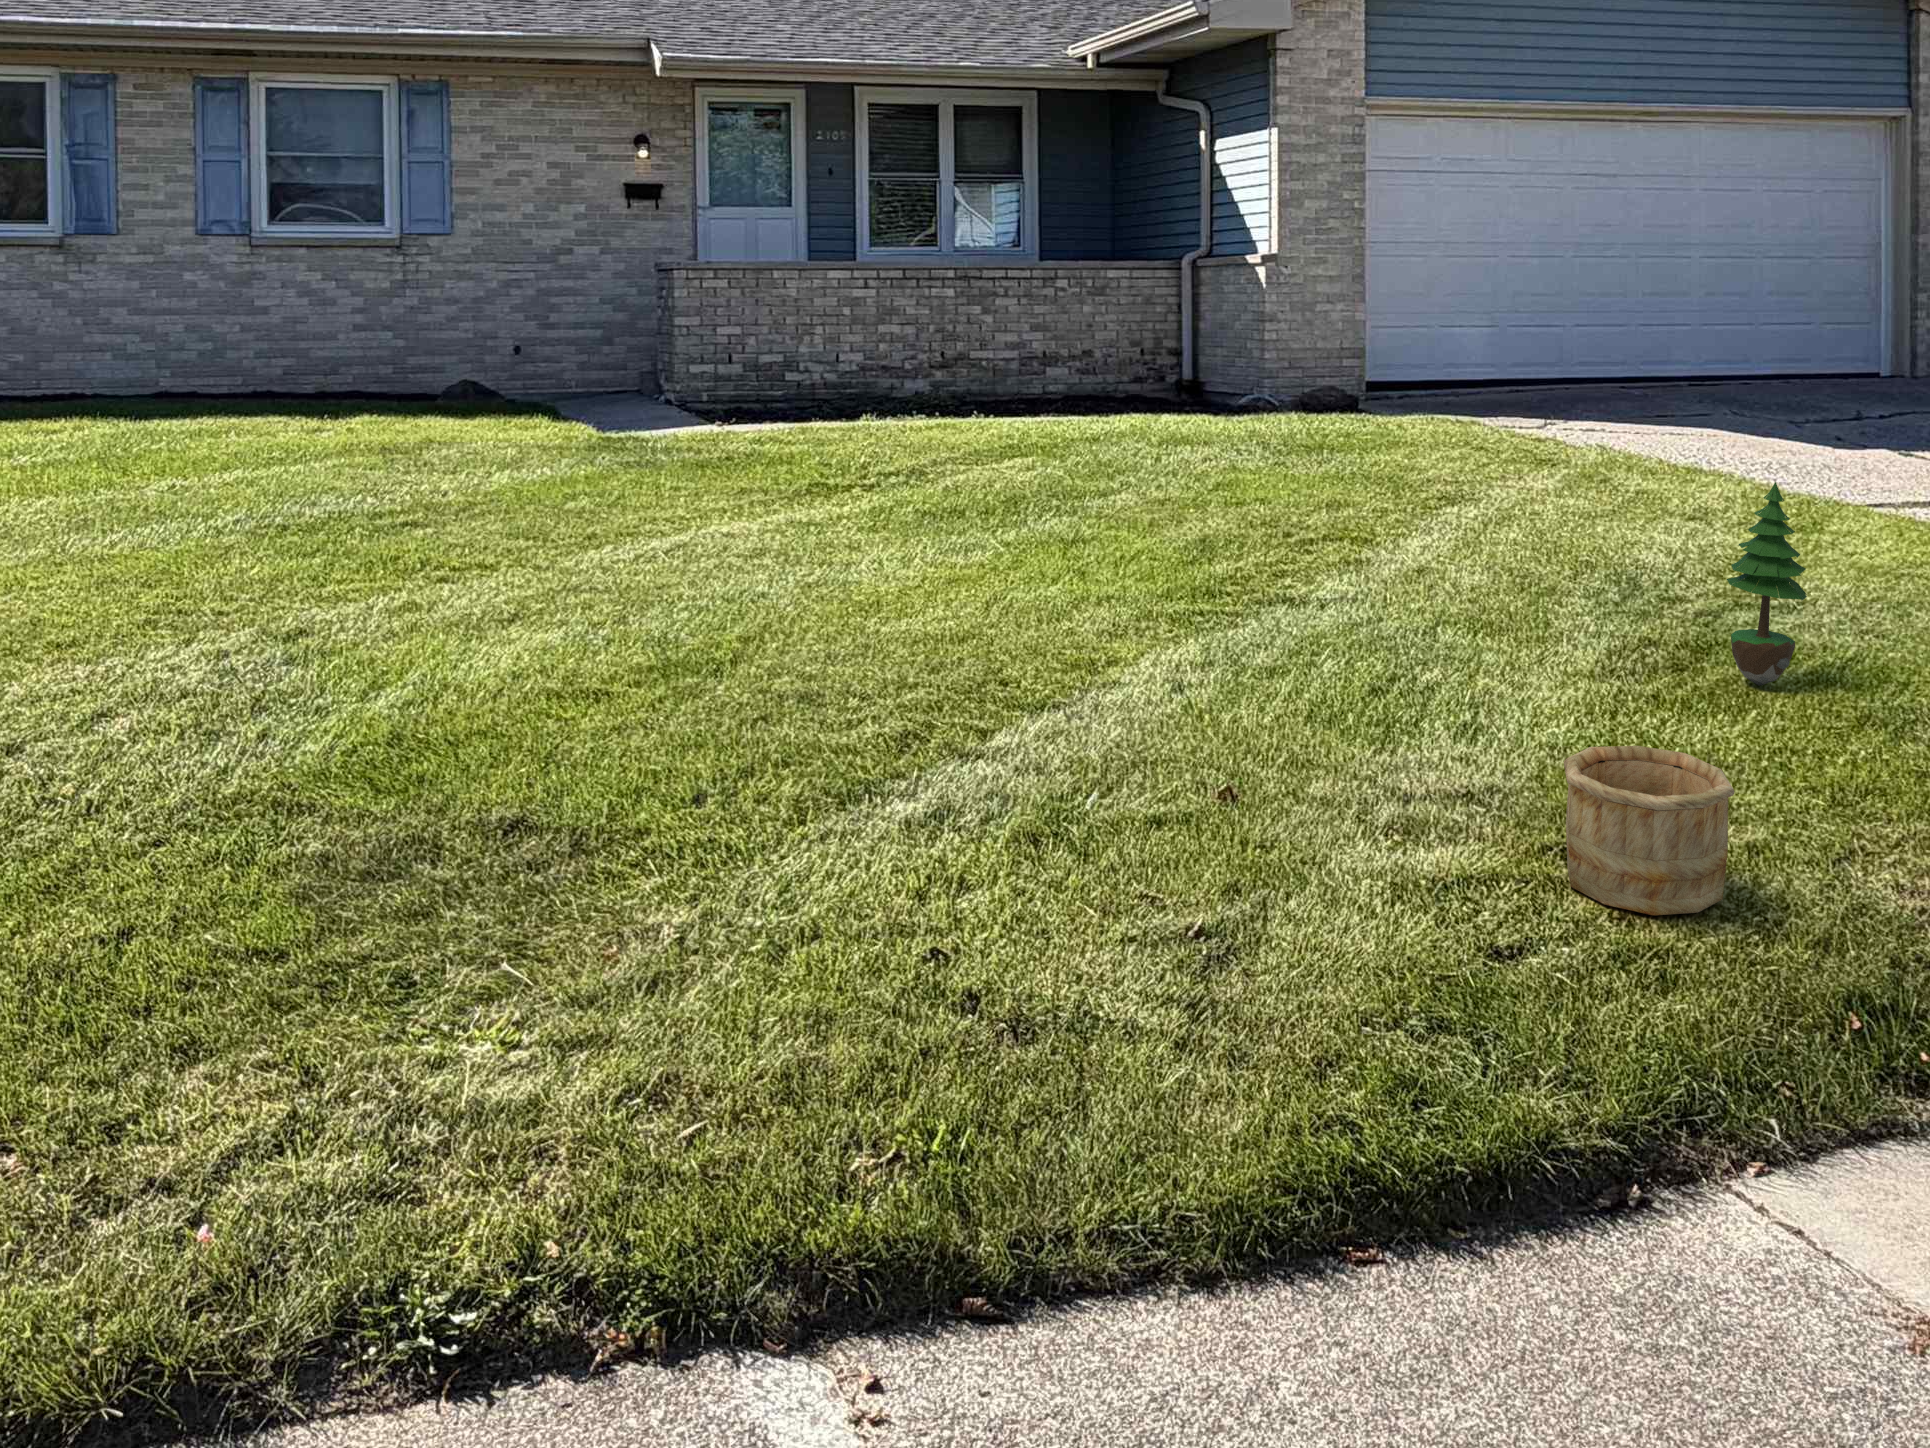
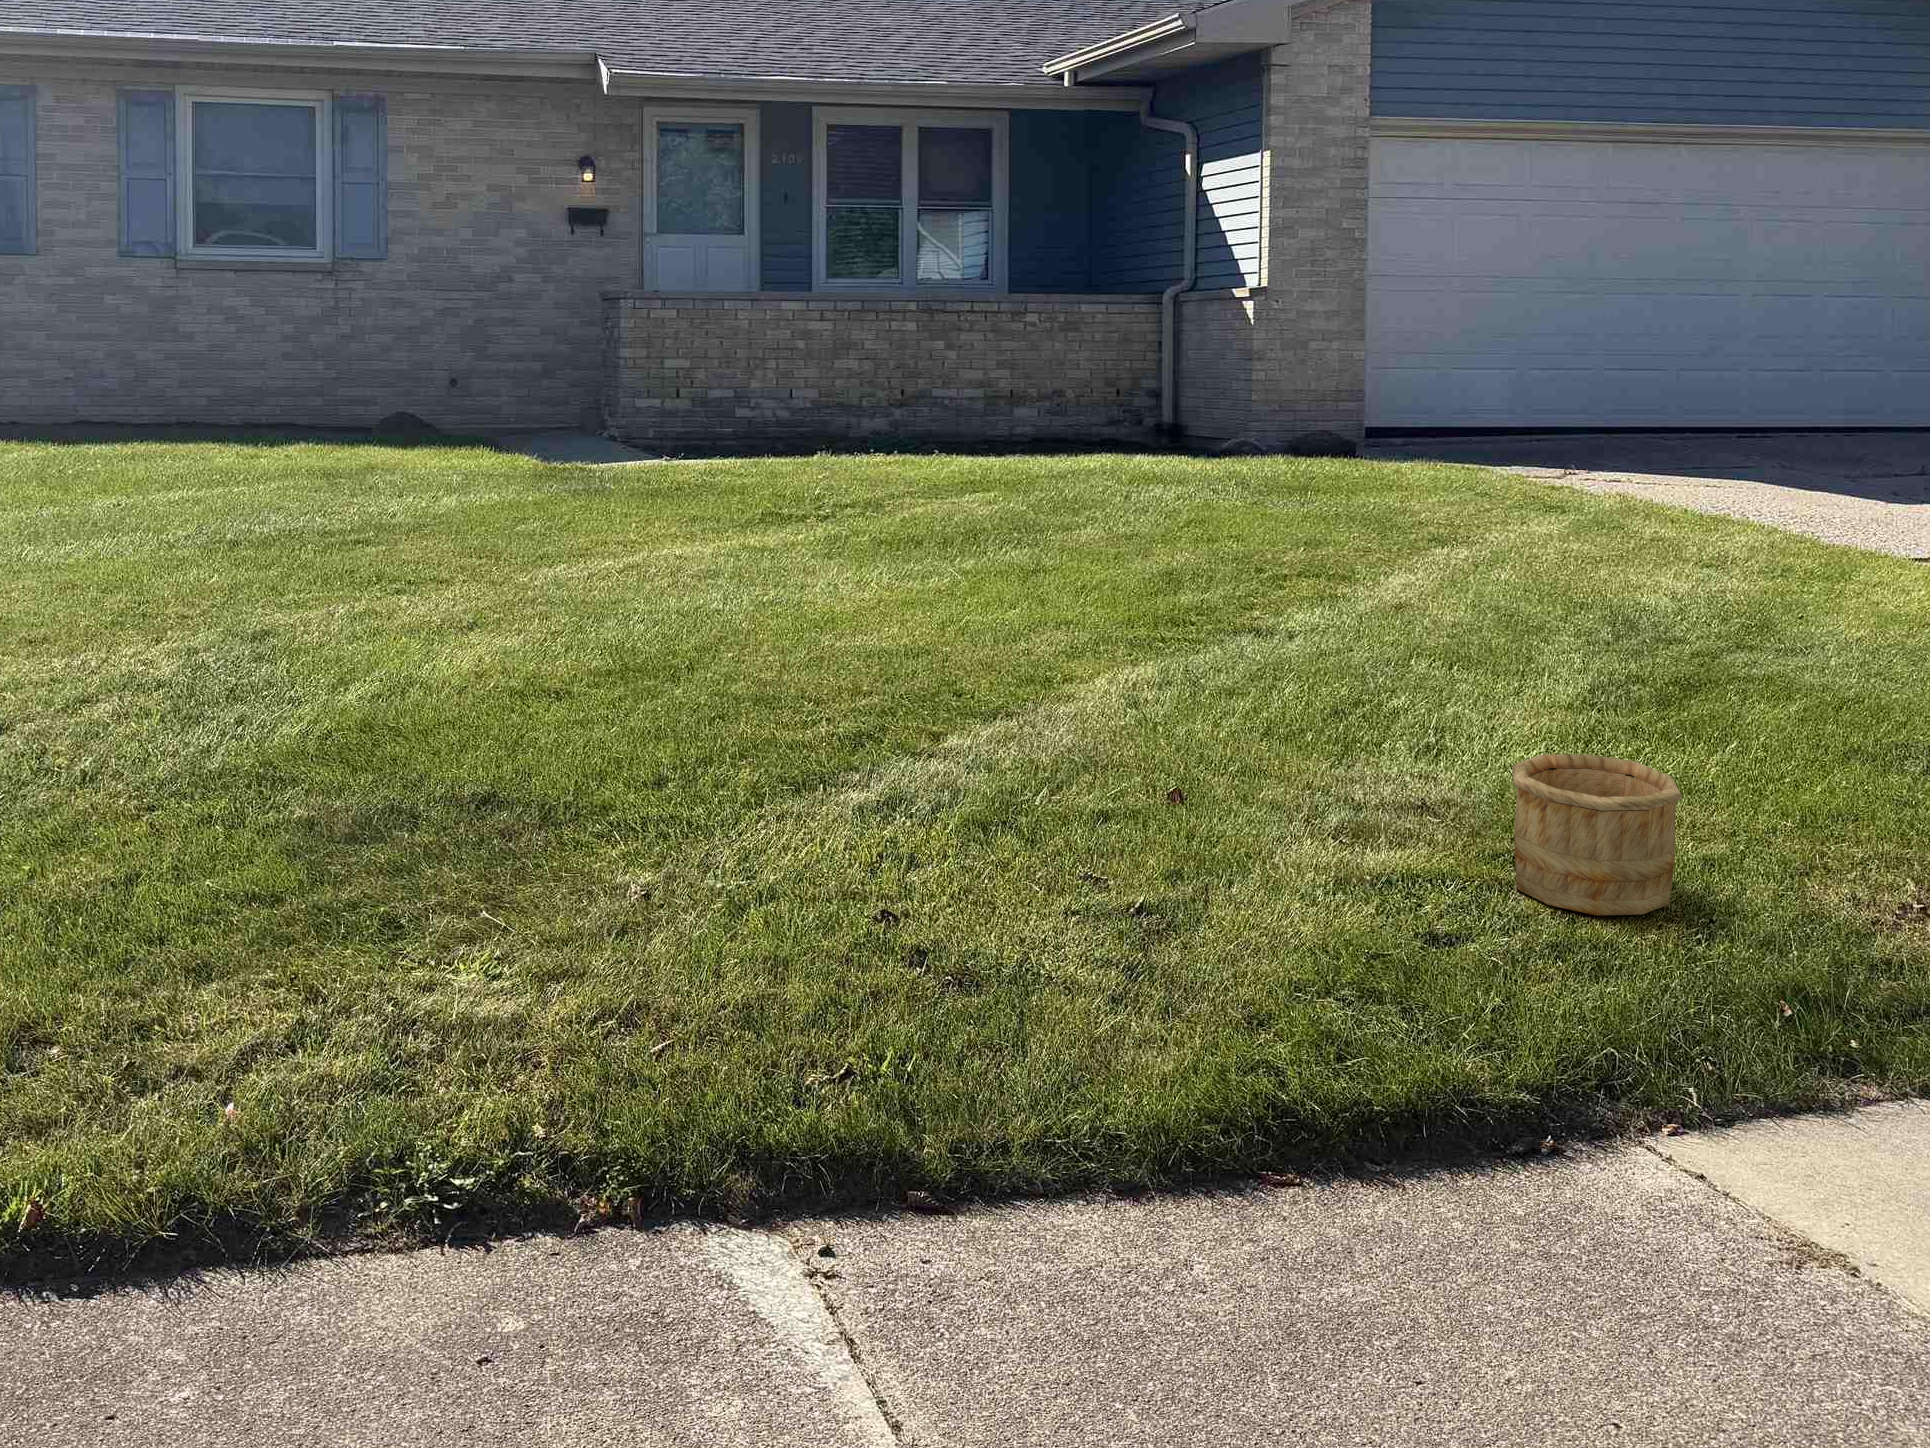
potted tree: present [1727,482,1807,686] -> none [1708,506,1794,718]

